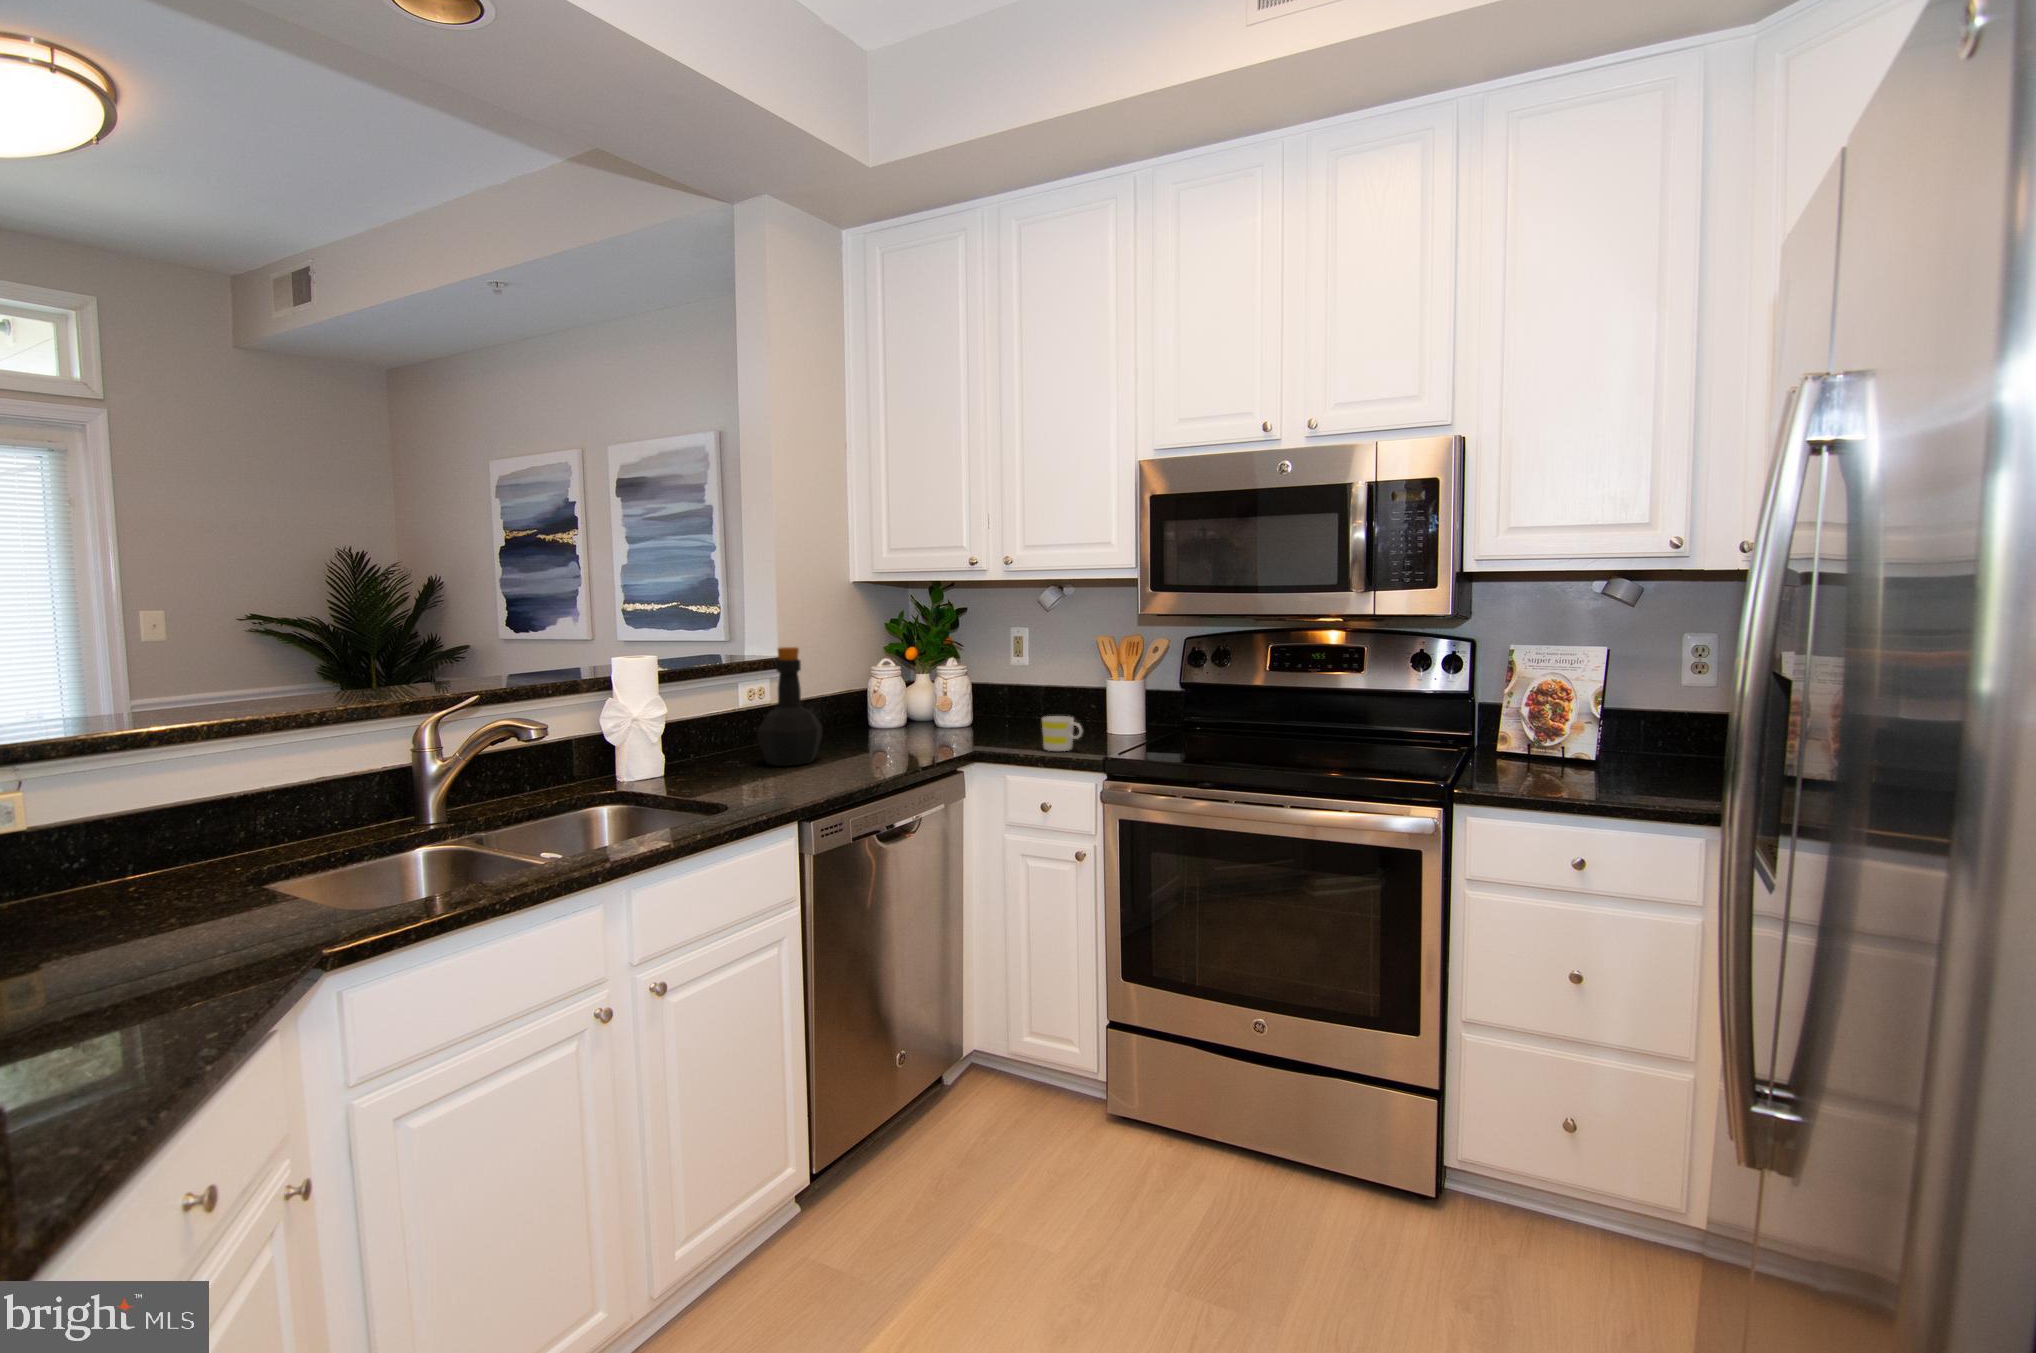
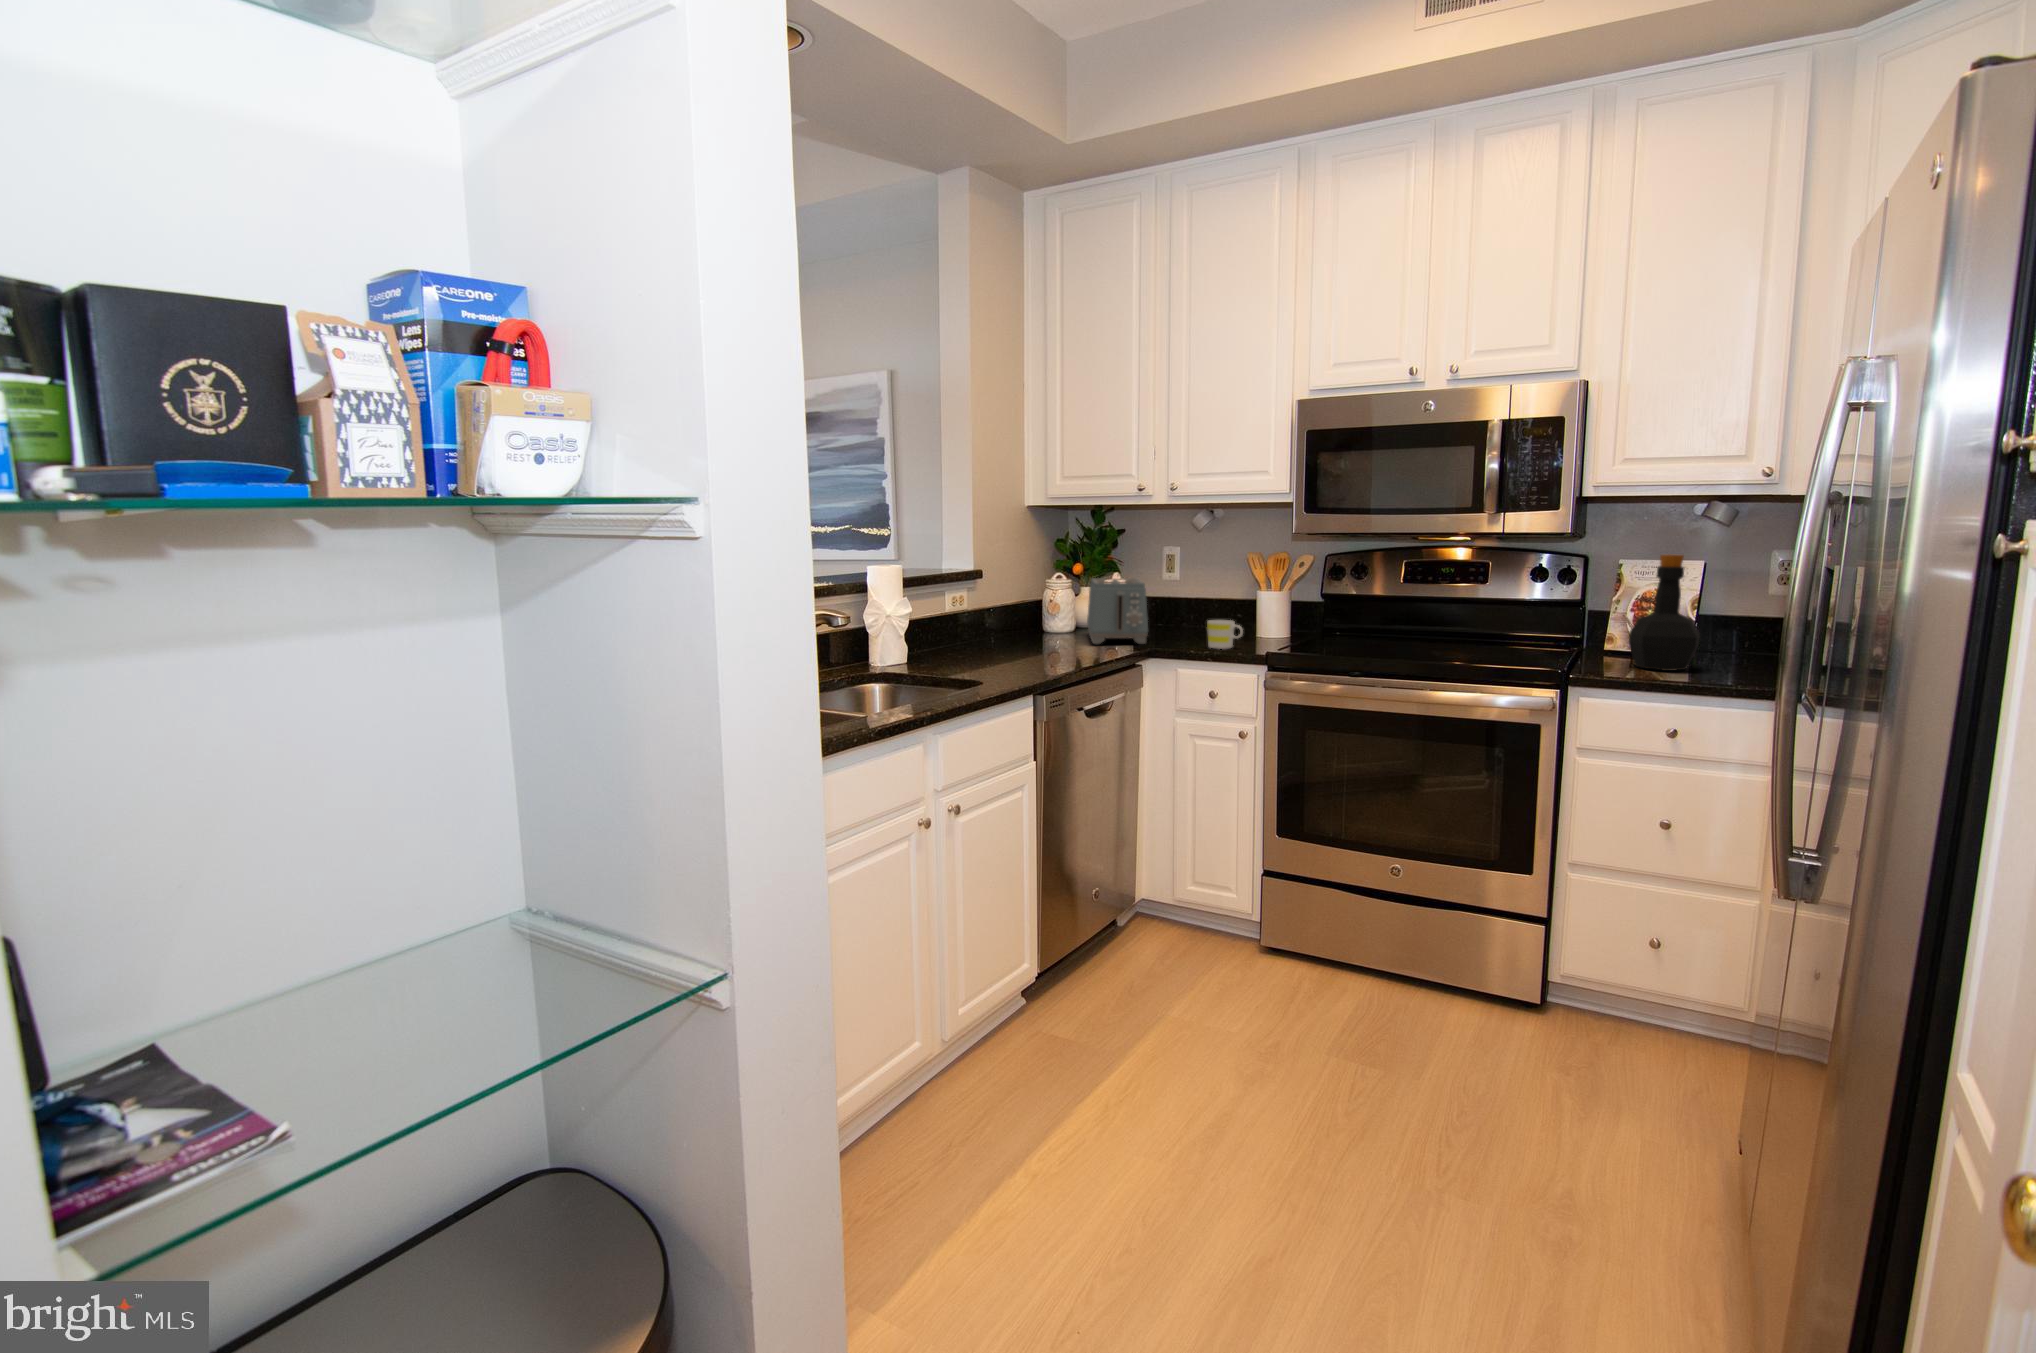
bottle: present [757,647,822,766] -> present [1629,554,1700,671]
toaster: none [909,665,978,745] -> present [1087,578,1148,644]

